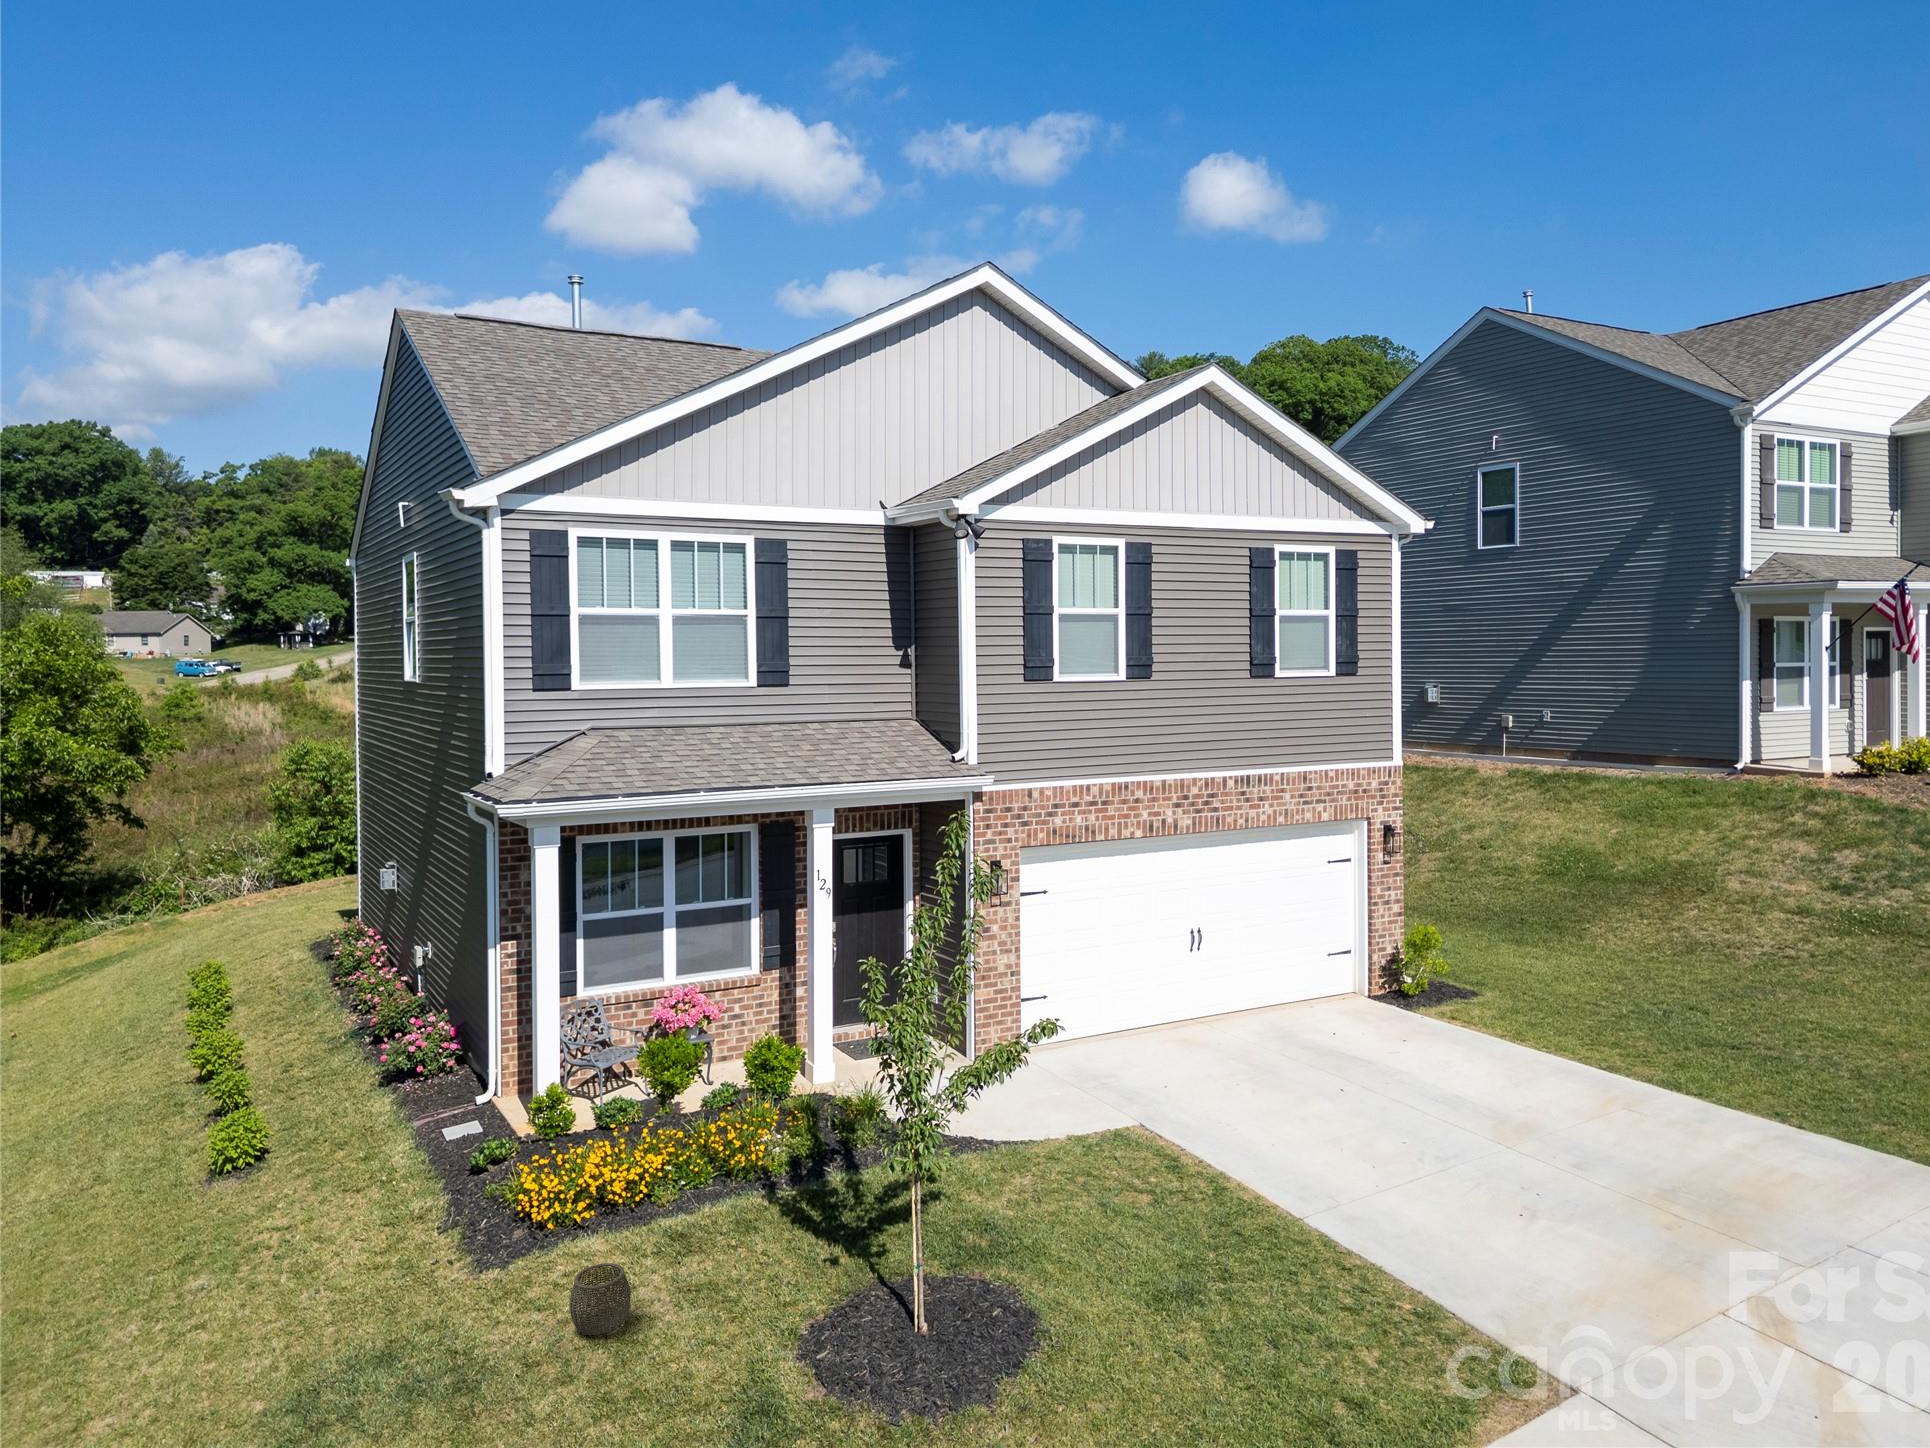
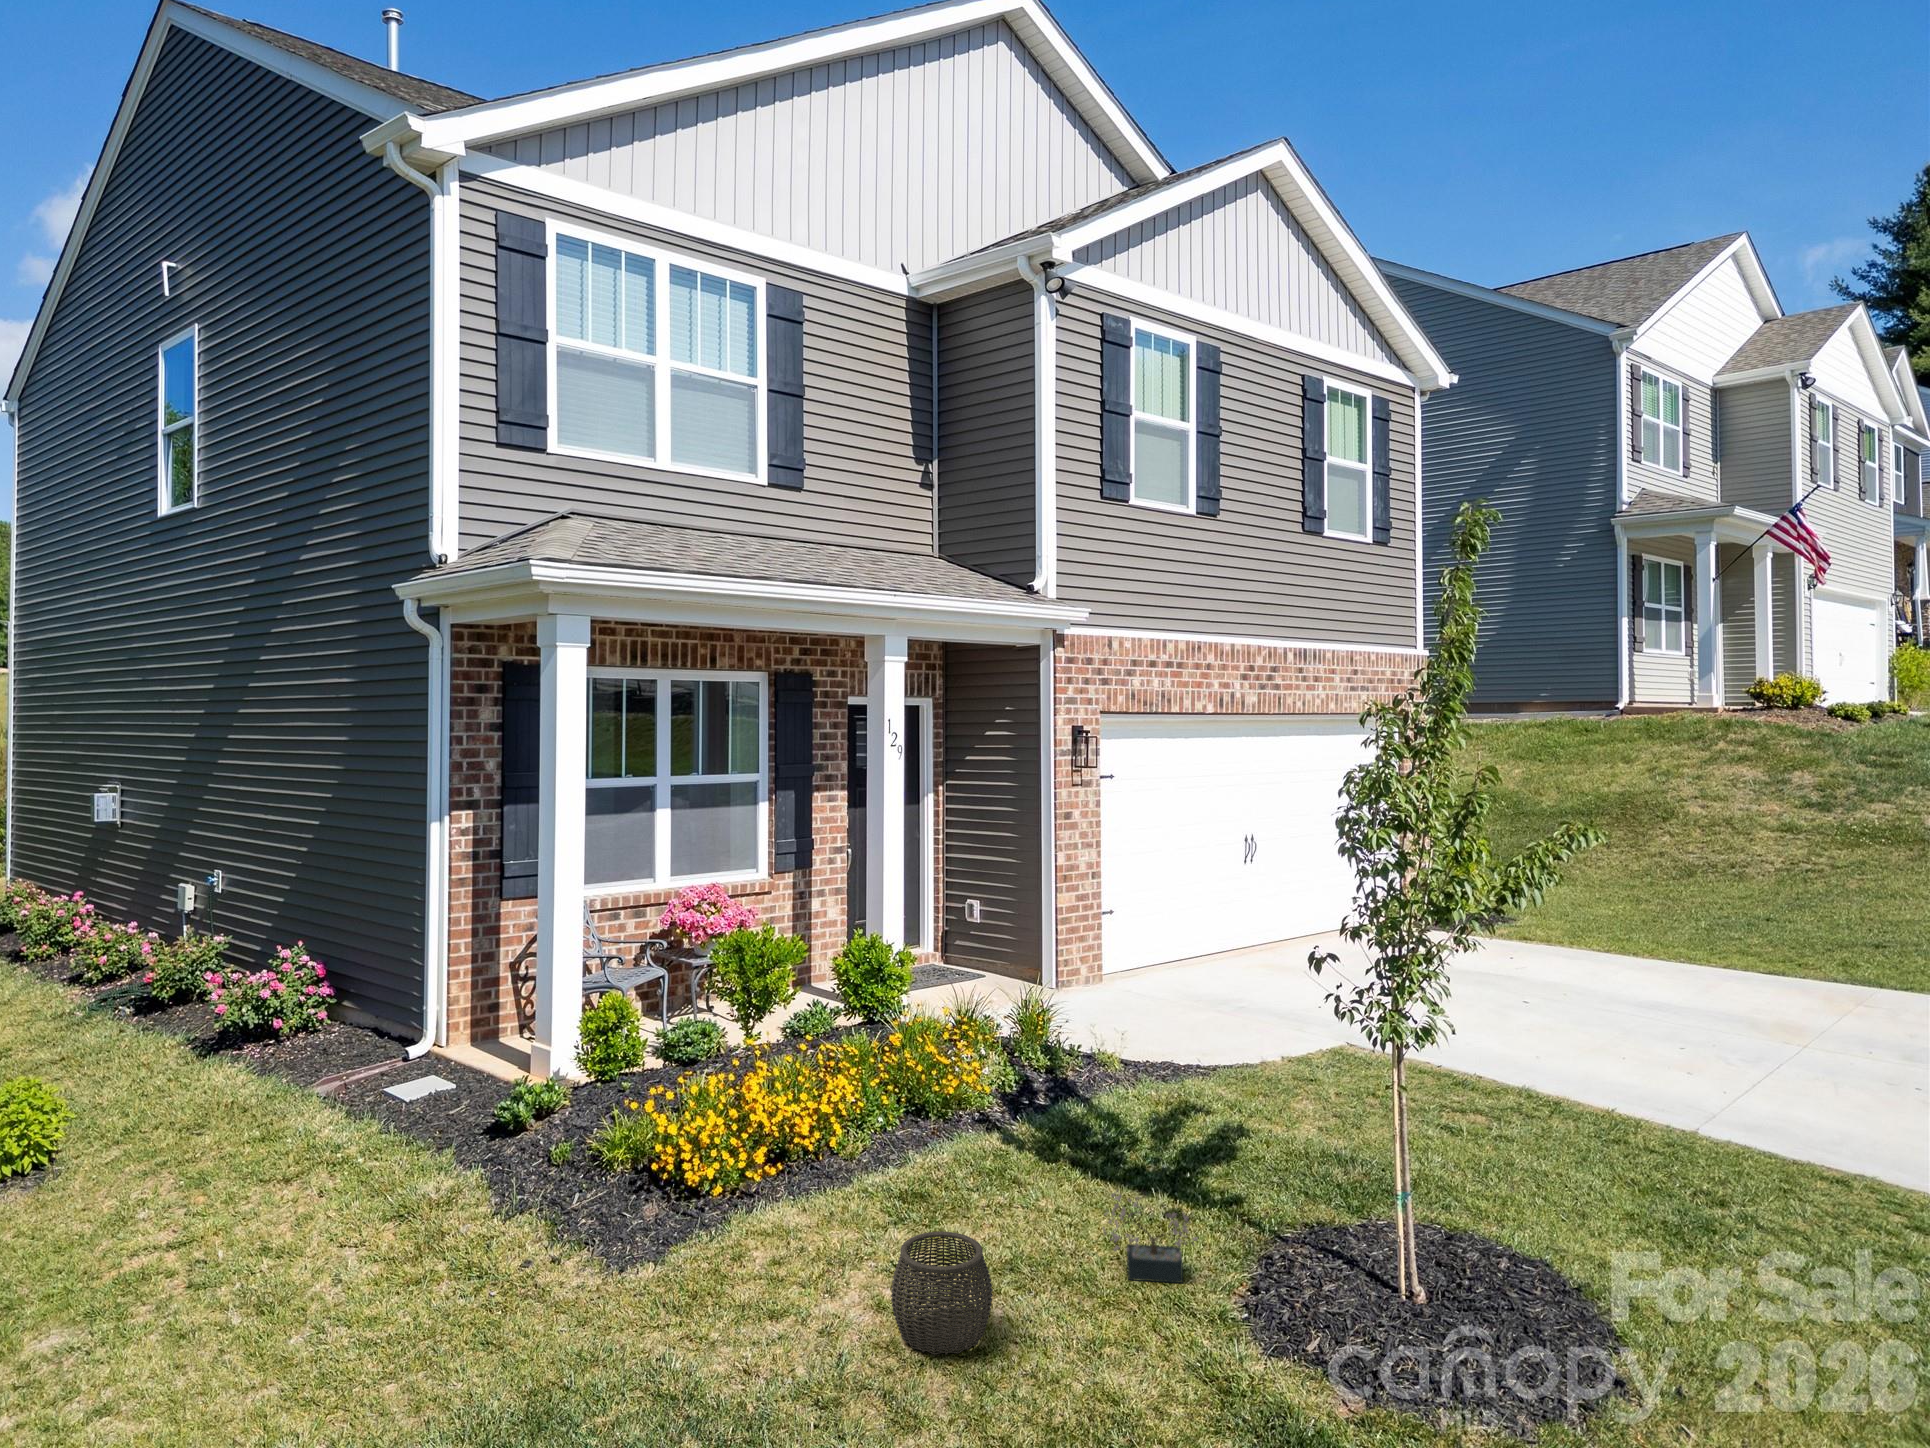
decorative plant: none [727,1244,786,1306] -> present [1103,1190,1198,1283]

